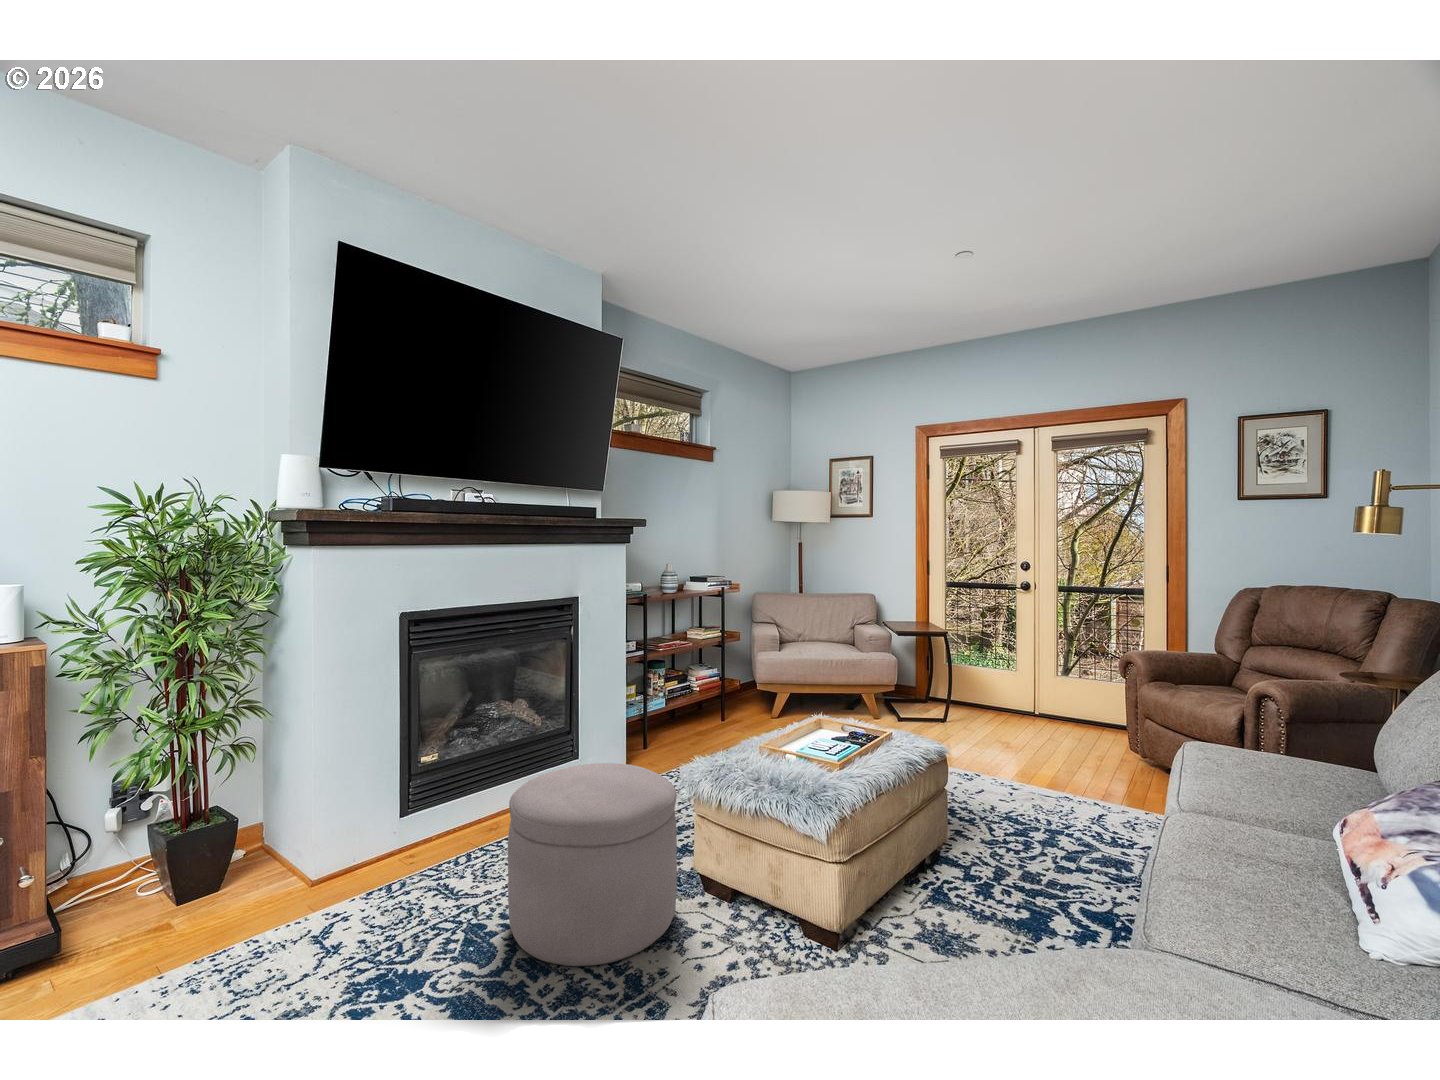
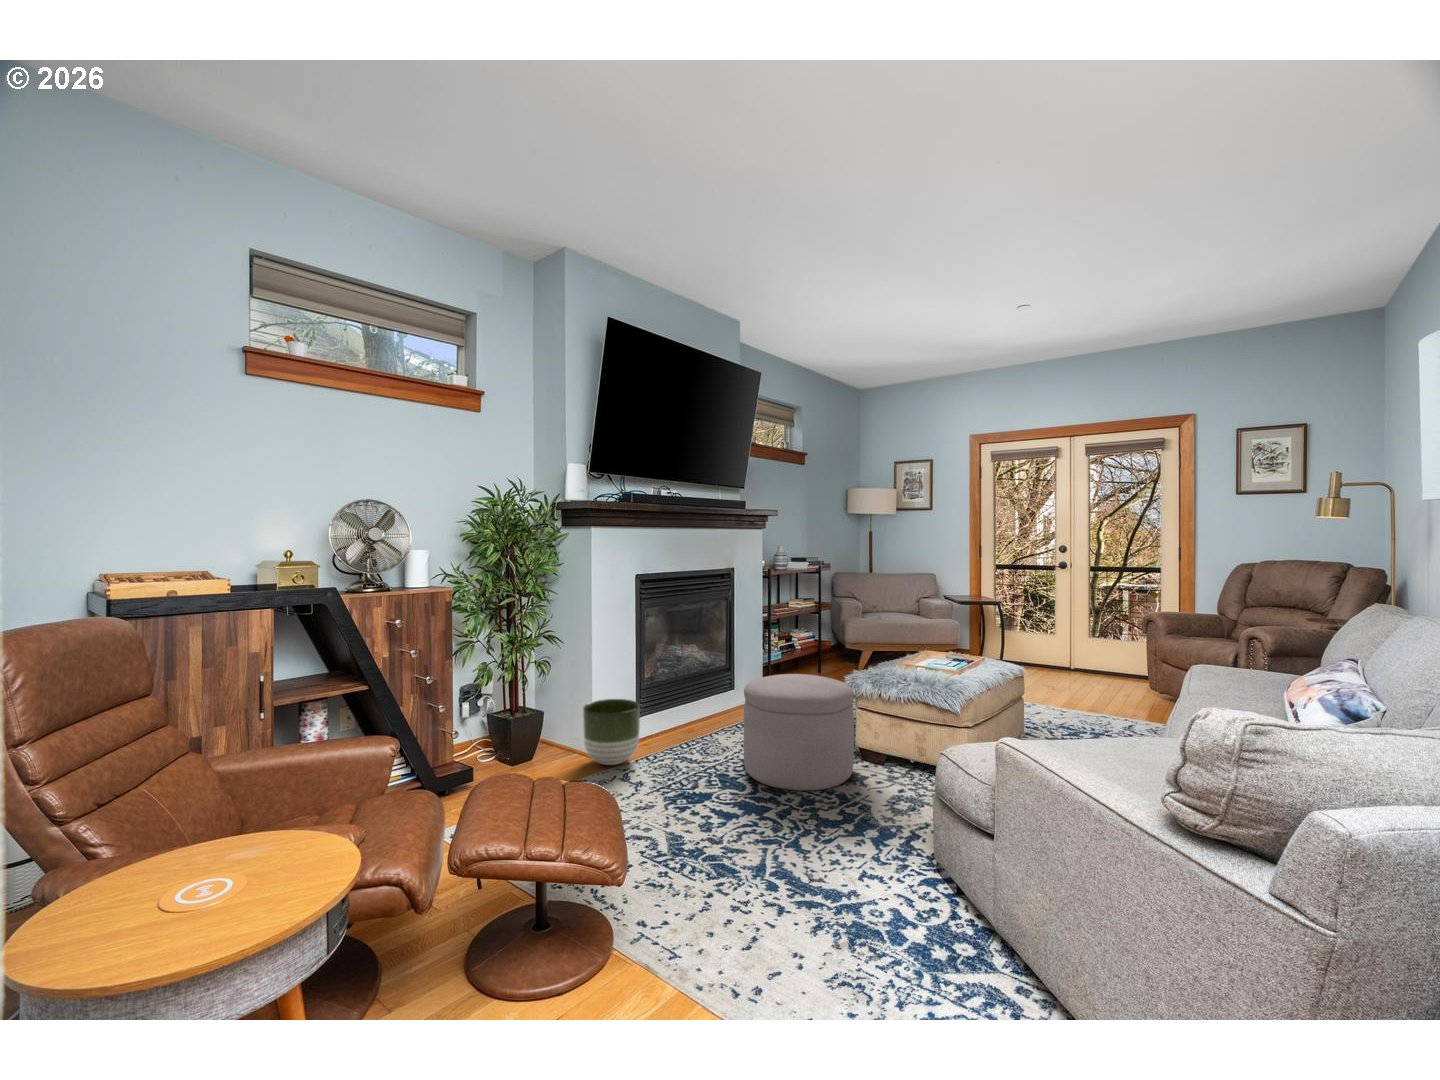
planter: none [279,799,375,907] -> present [583,699,640,765]

